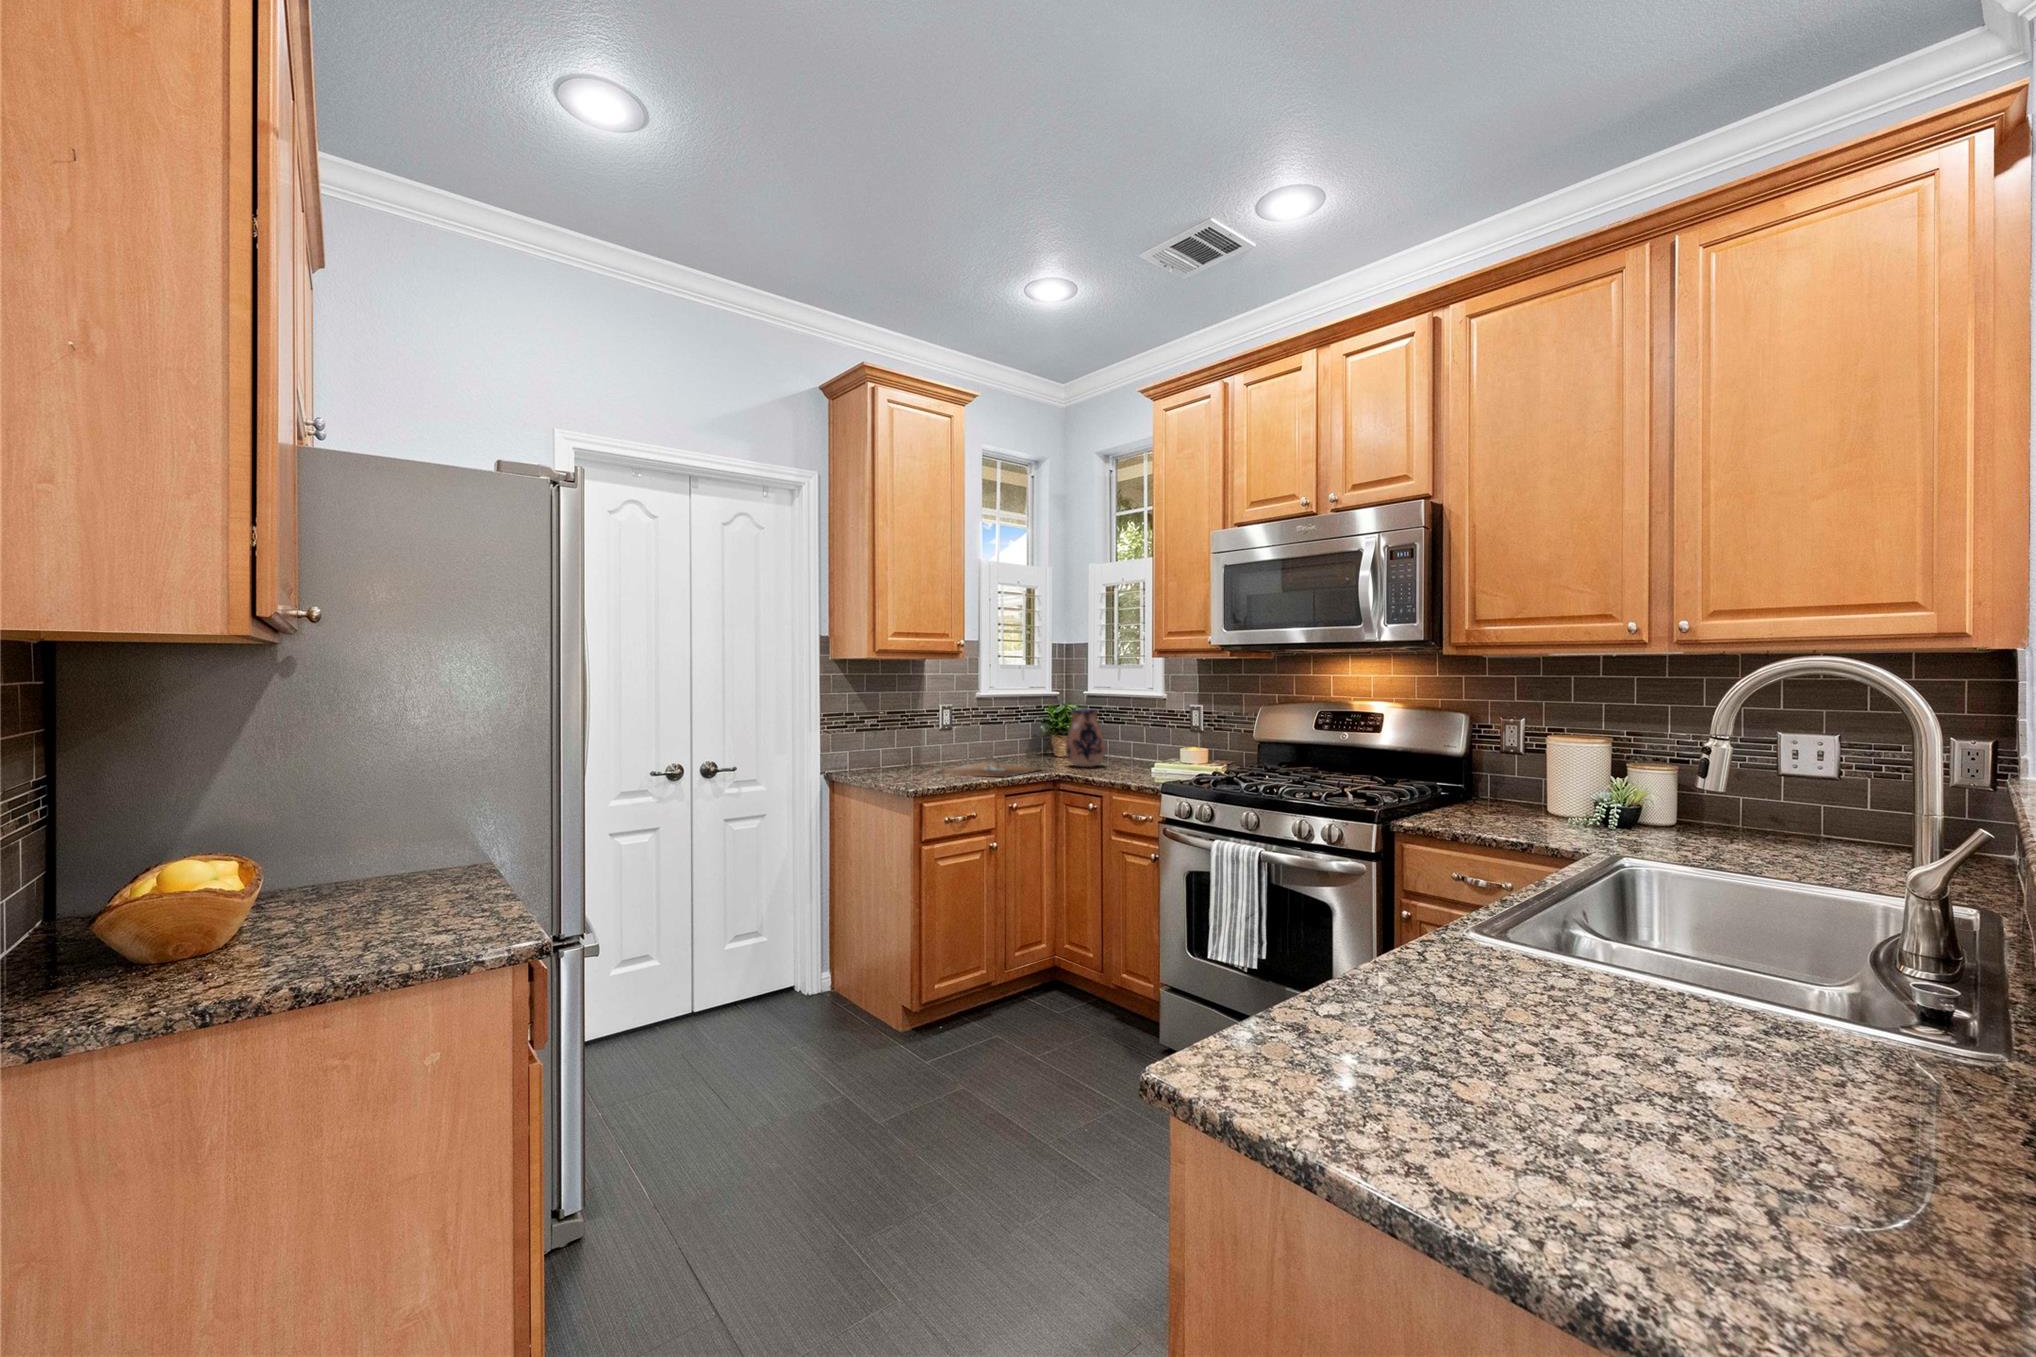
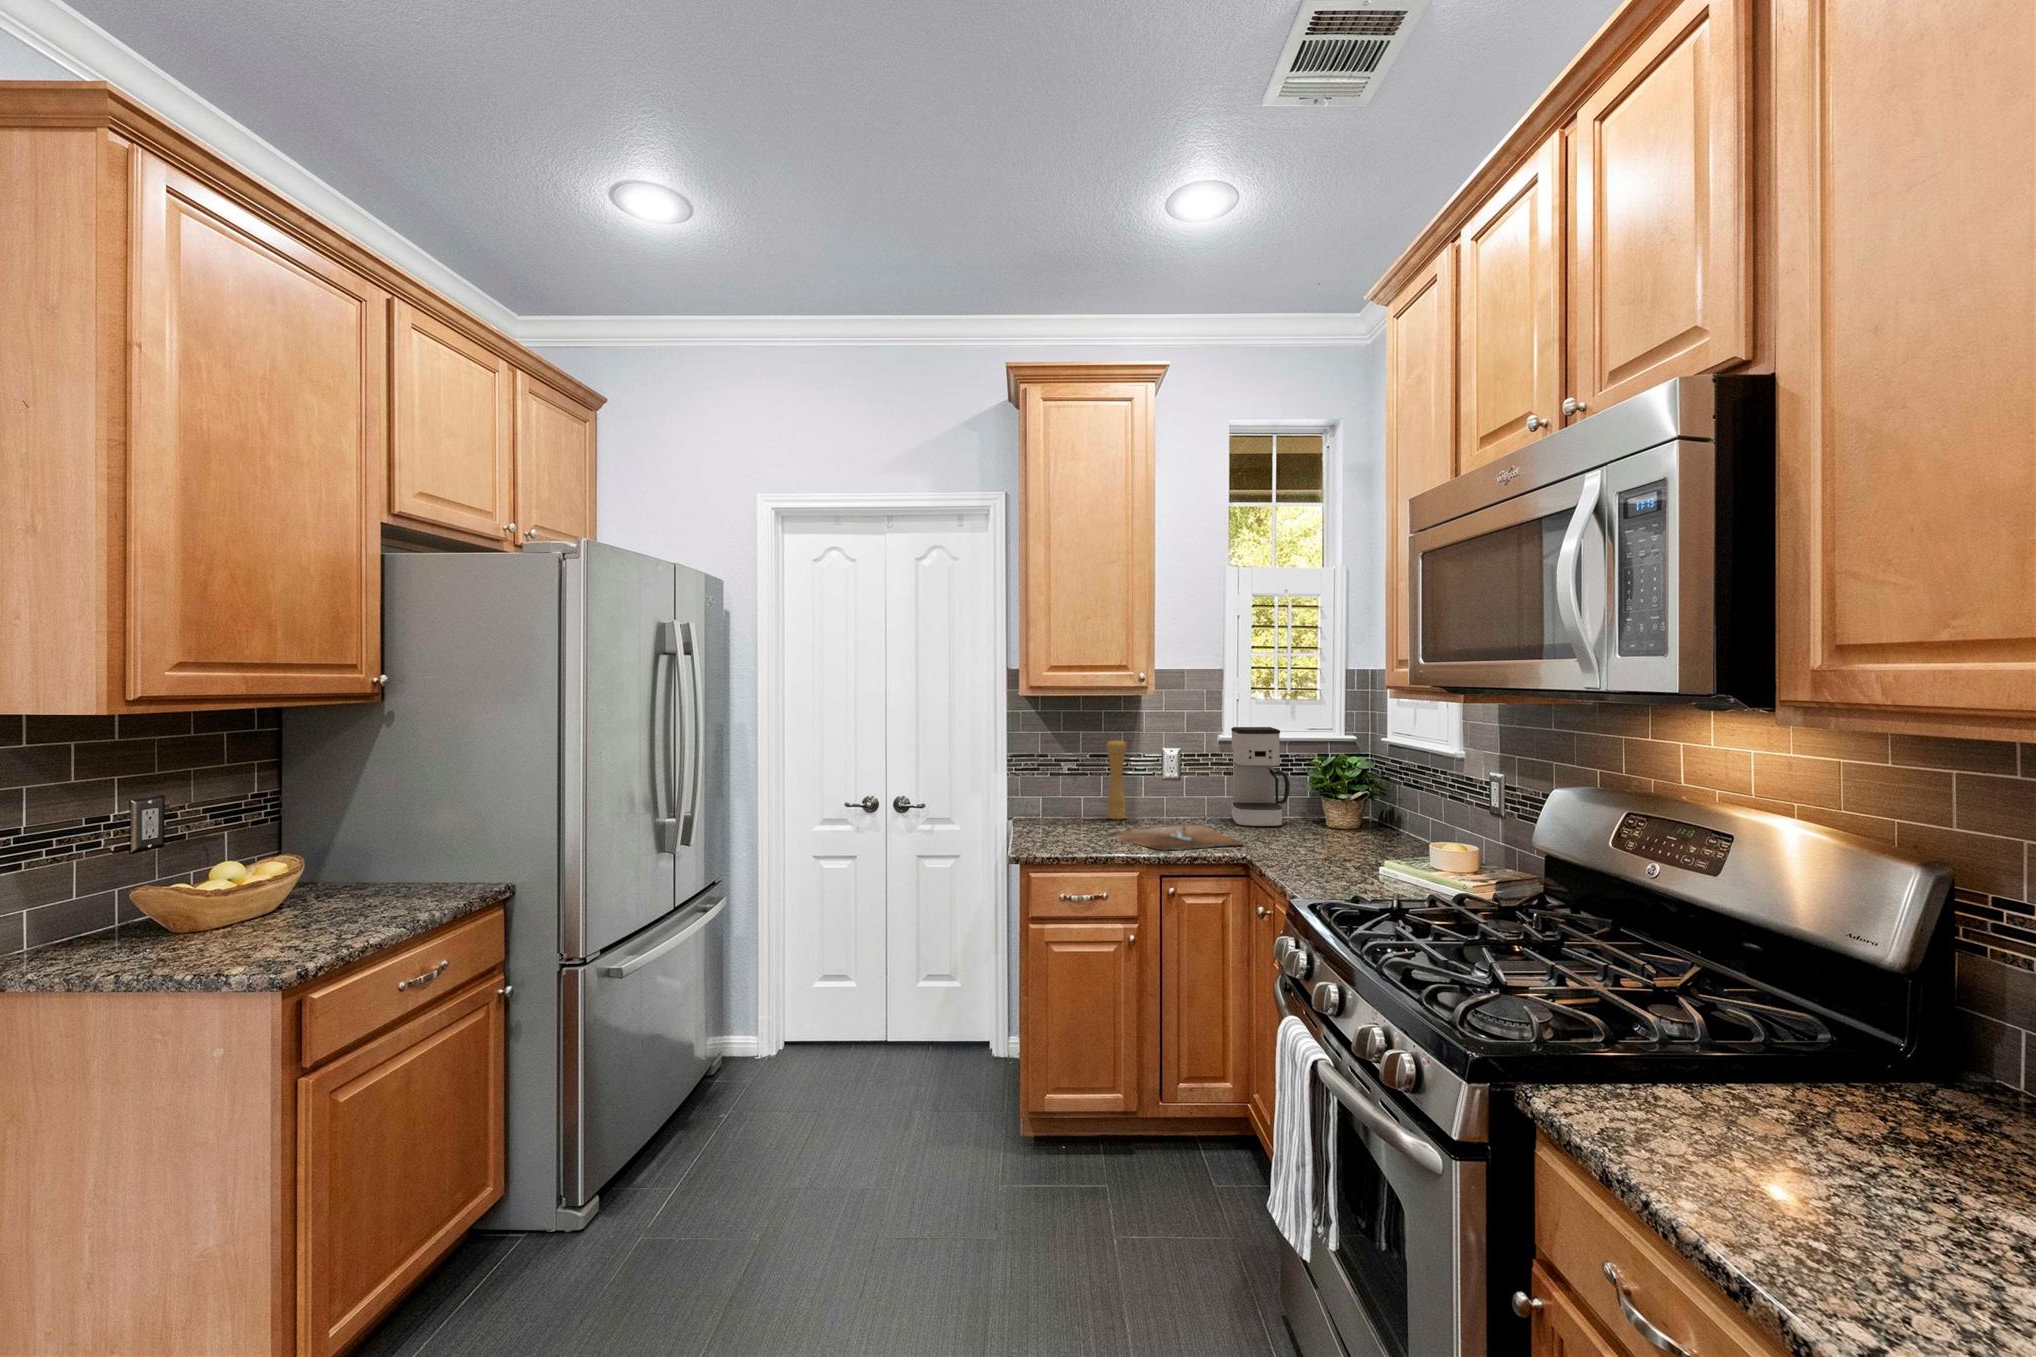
coffee maker: none [984,686,1031,762] -> present [1231,727,1290,827]
pepper mill: none [899,698,917,765] -> present [1107,740,1126,819]
ceramic pitcher: present [1065,709,1105,767] -> none [1292,766,1349,848]

